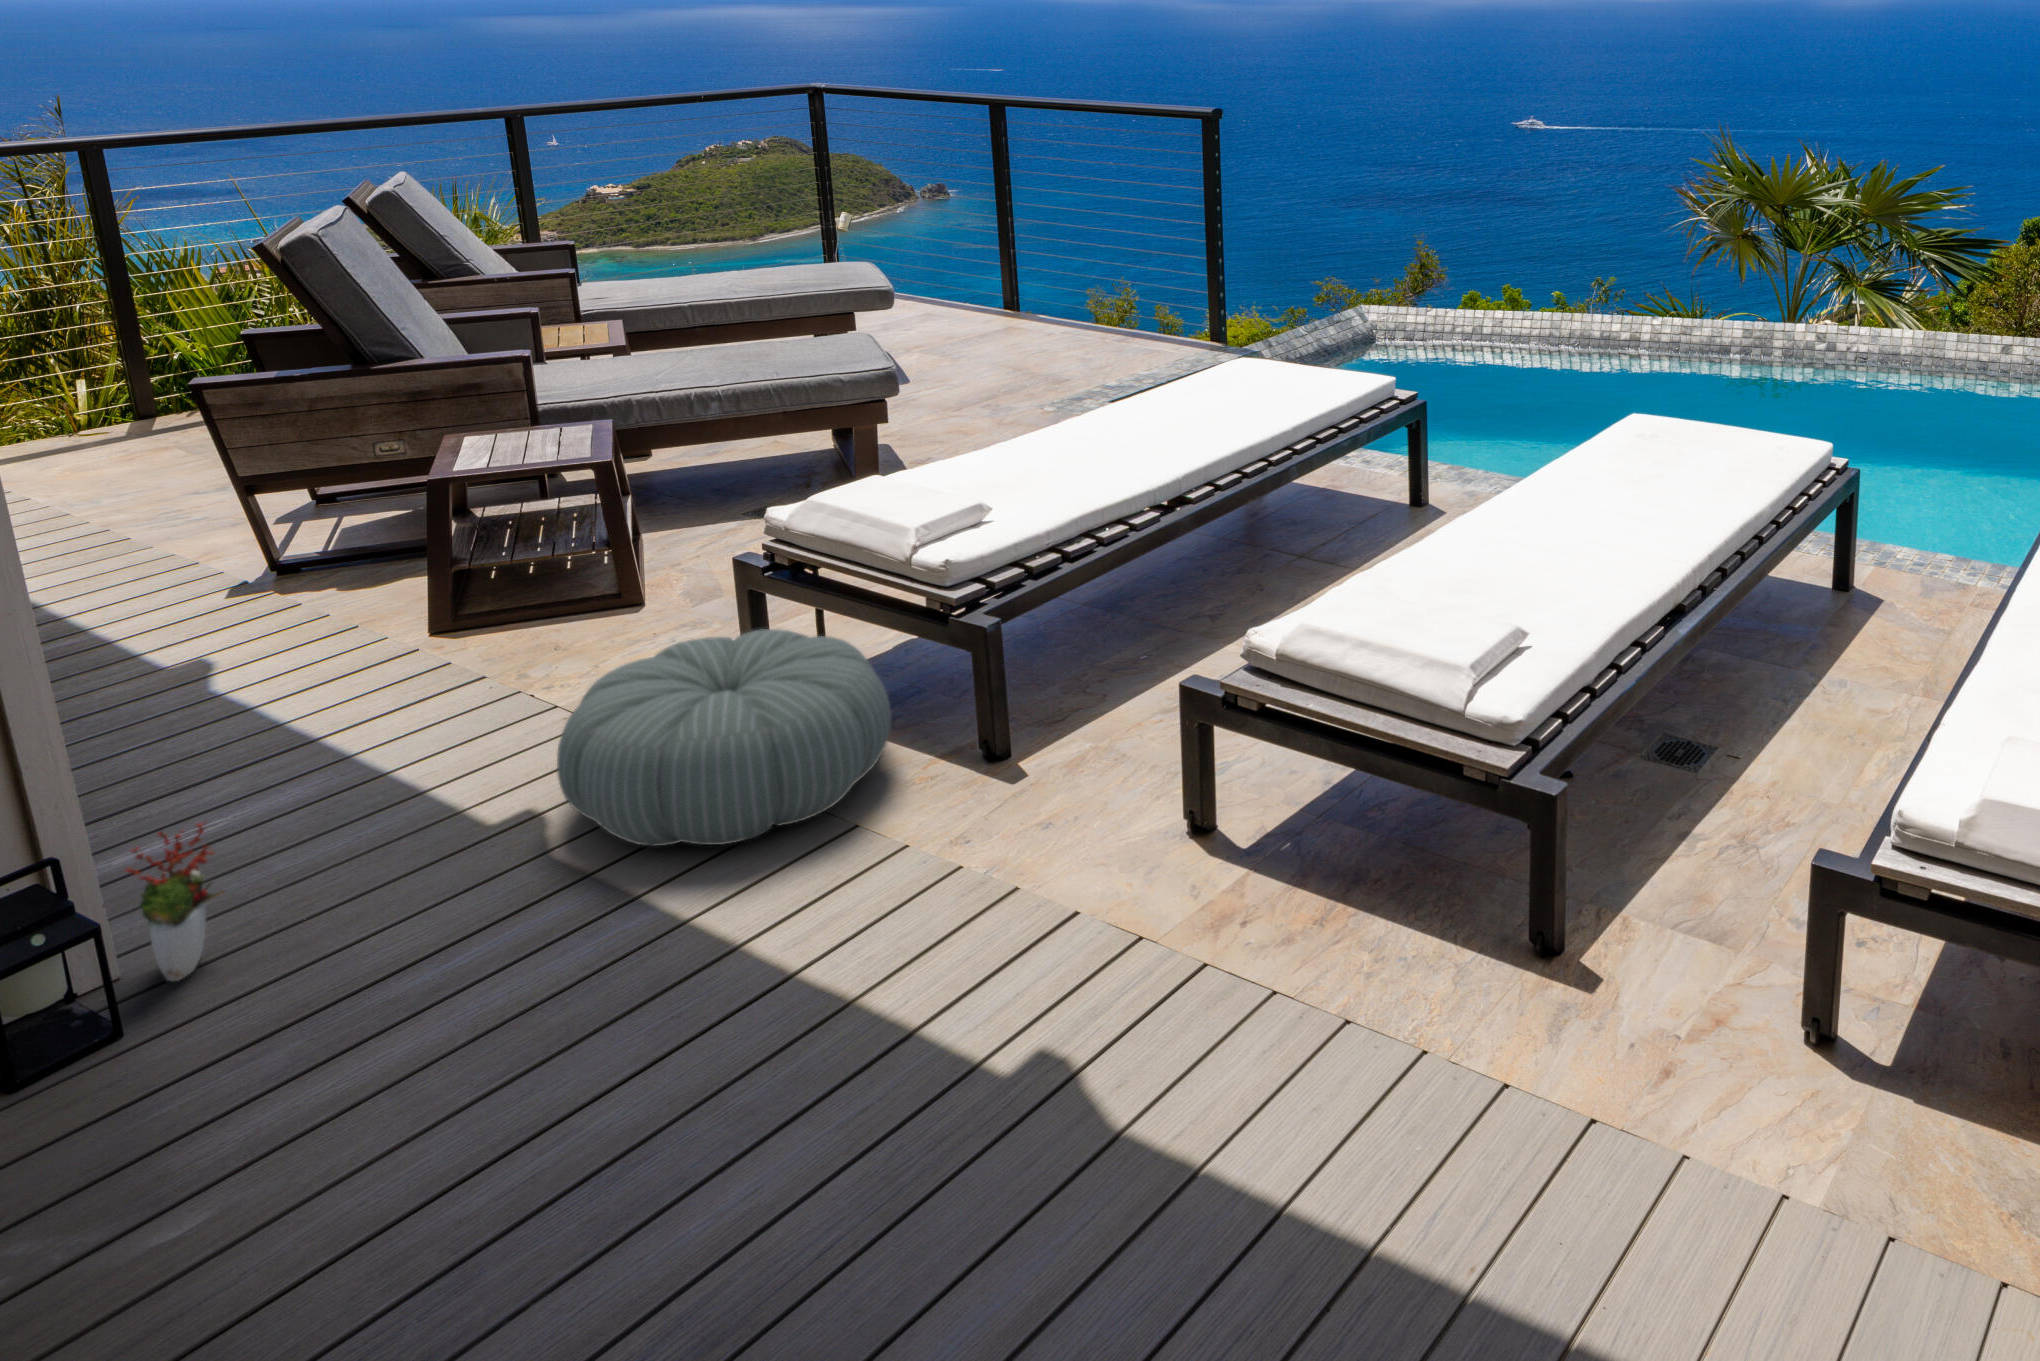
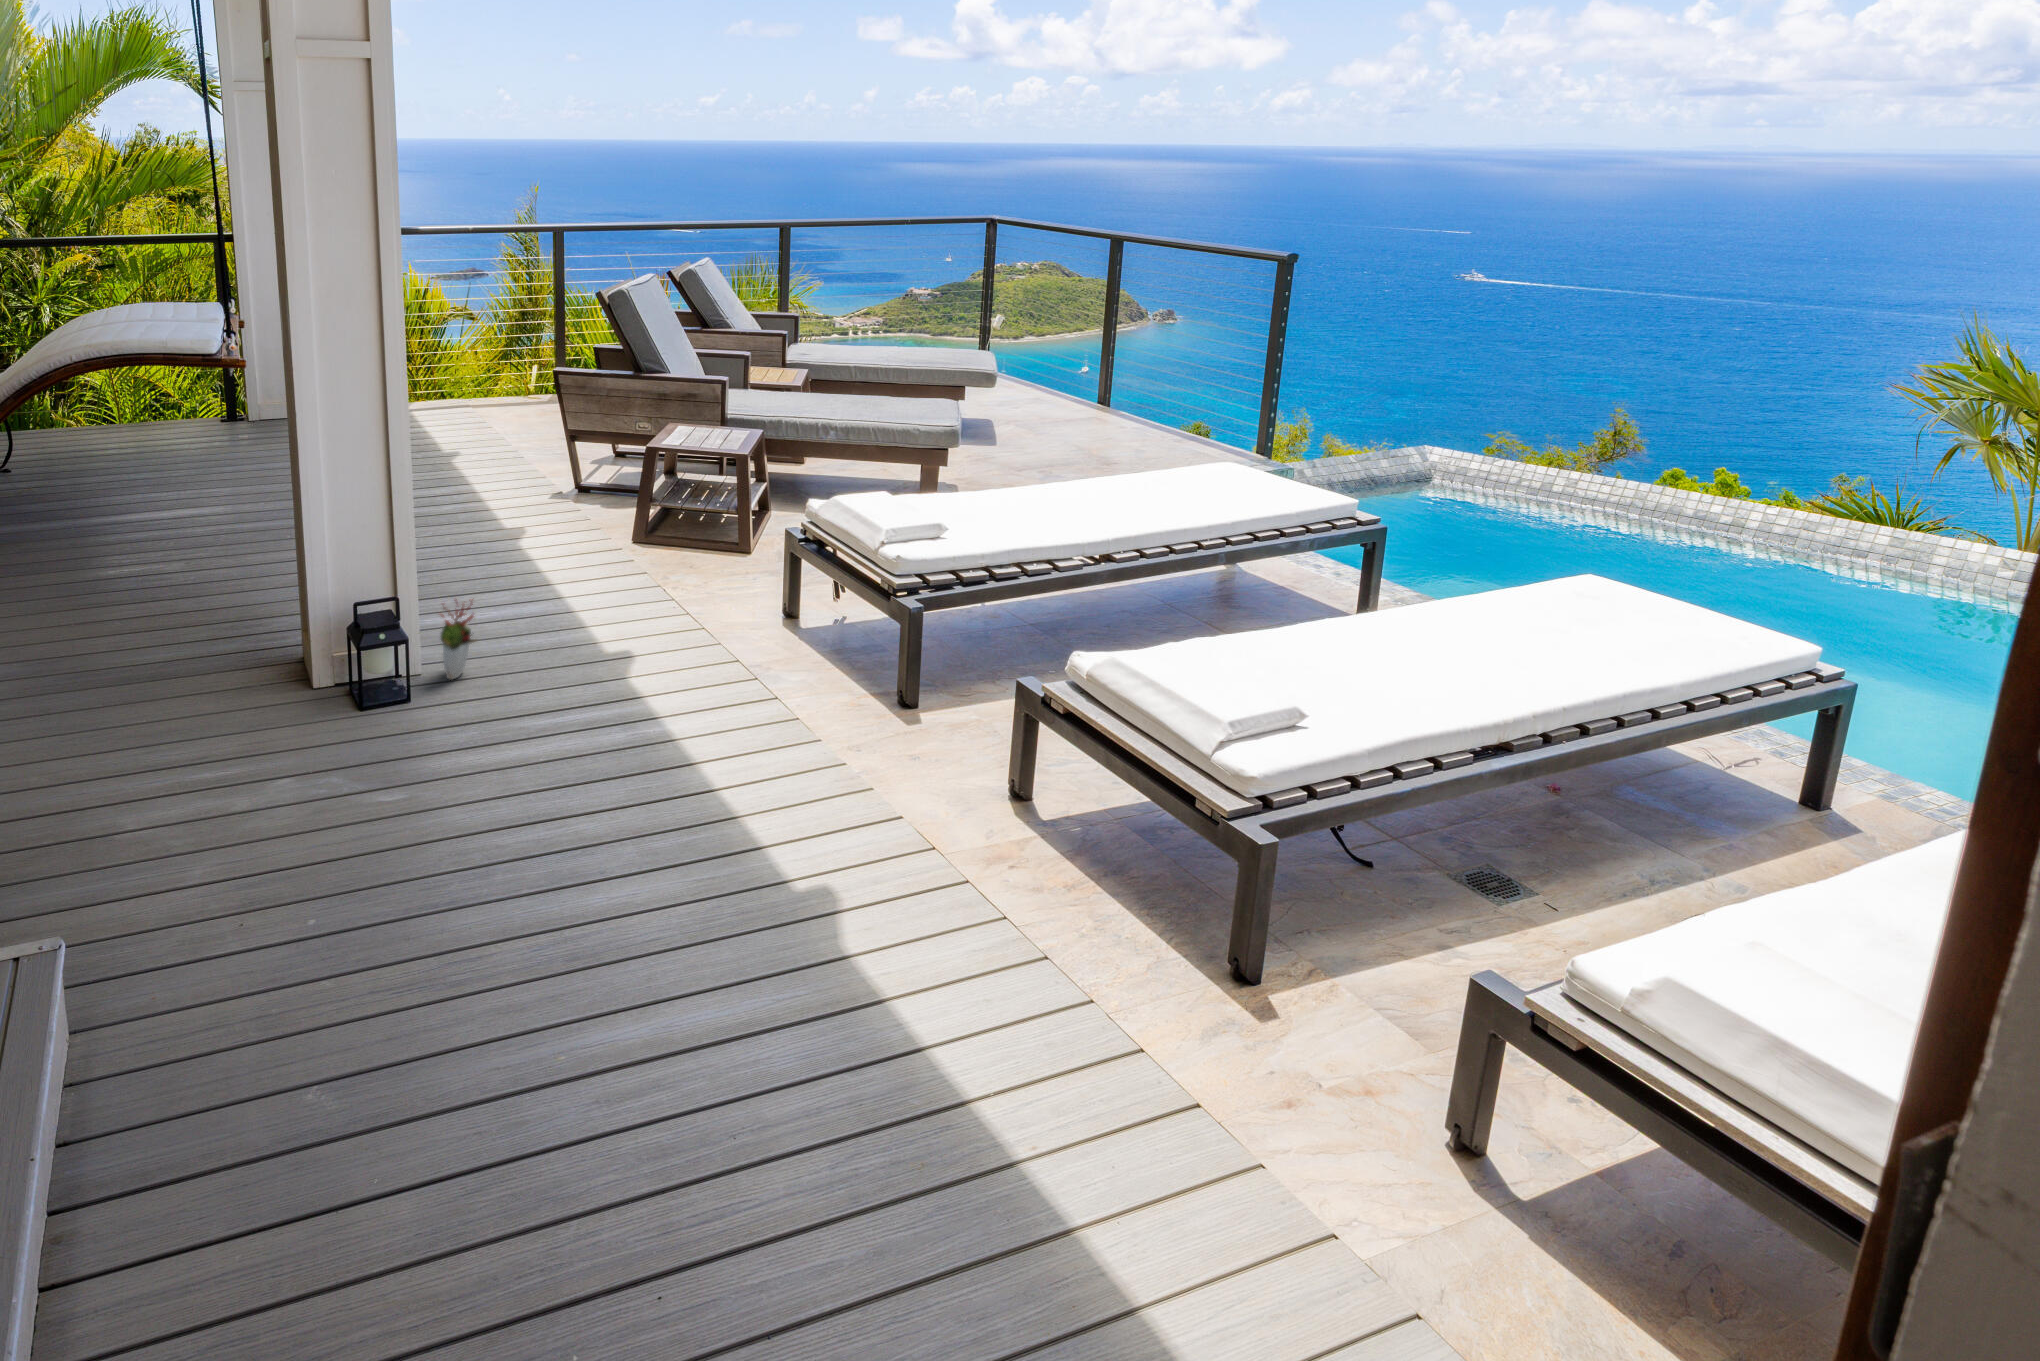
pouf: present [557,629,891,846] -> none [643,571,840,702]

